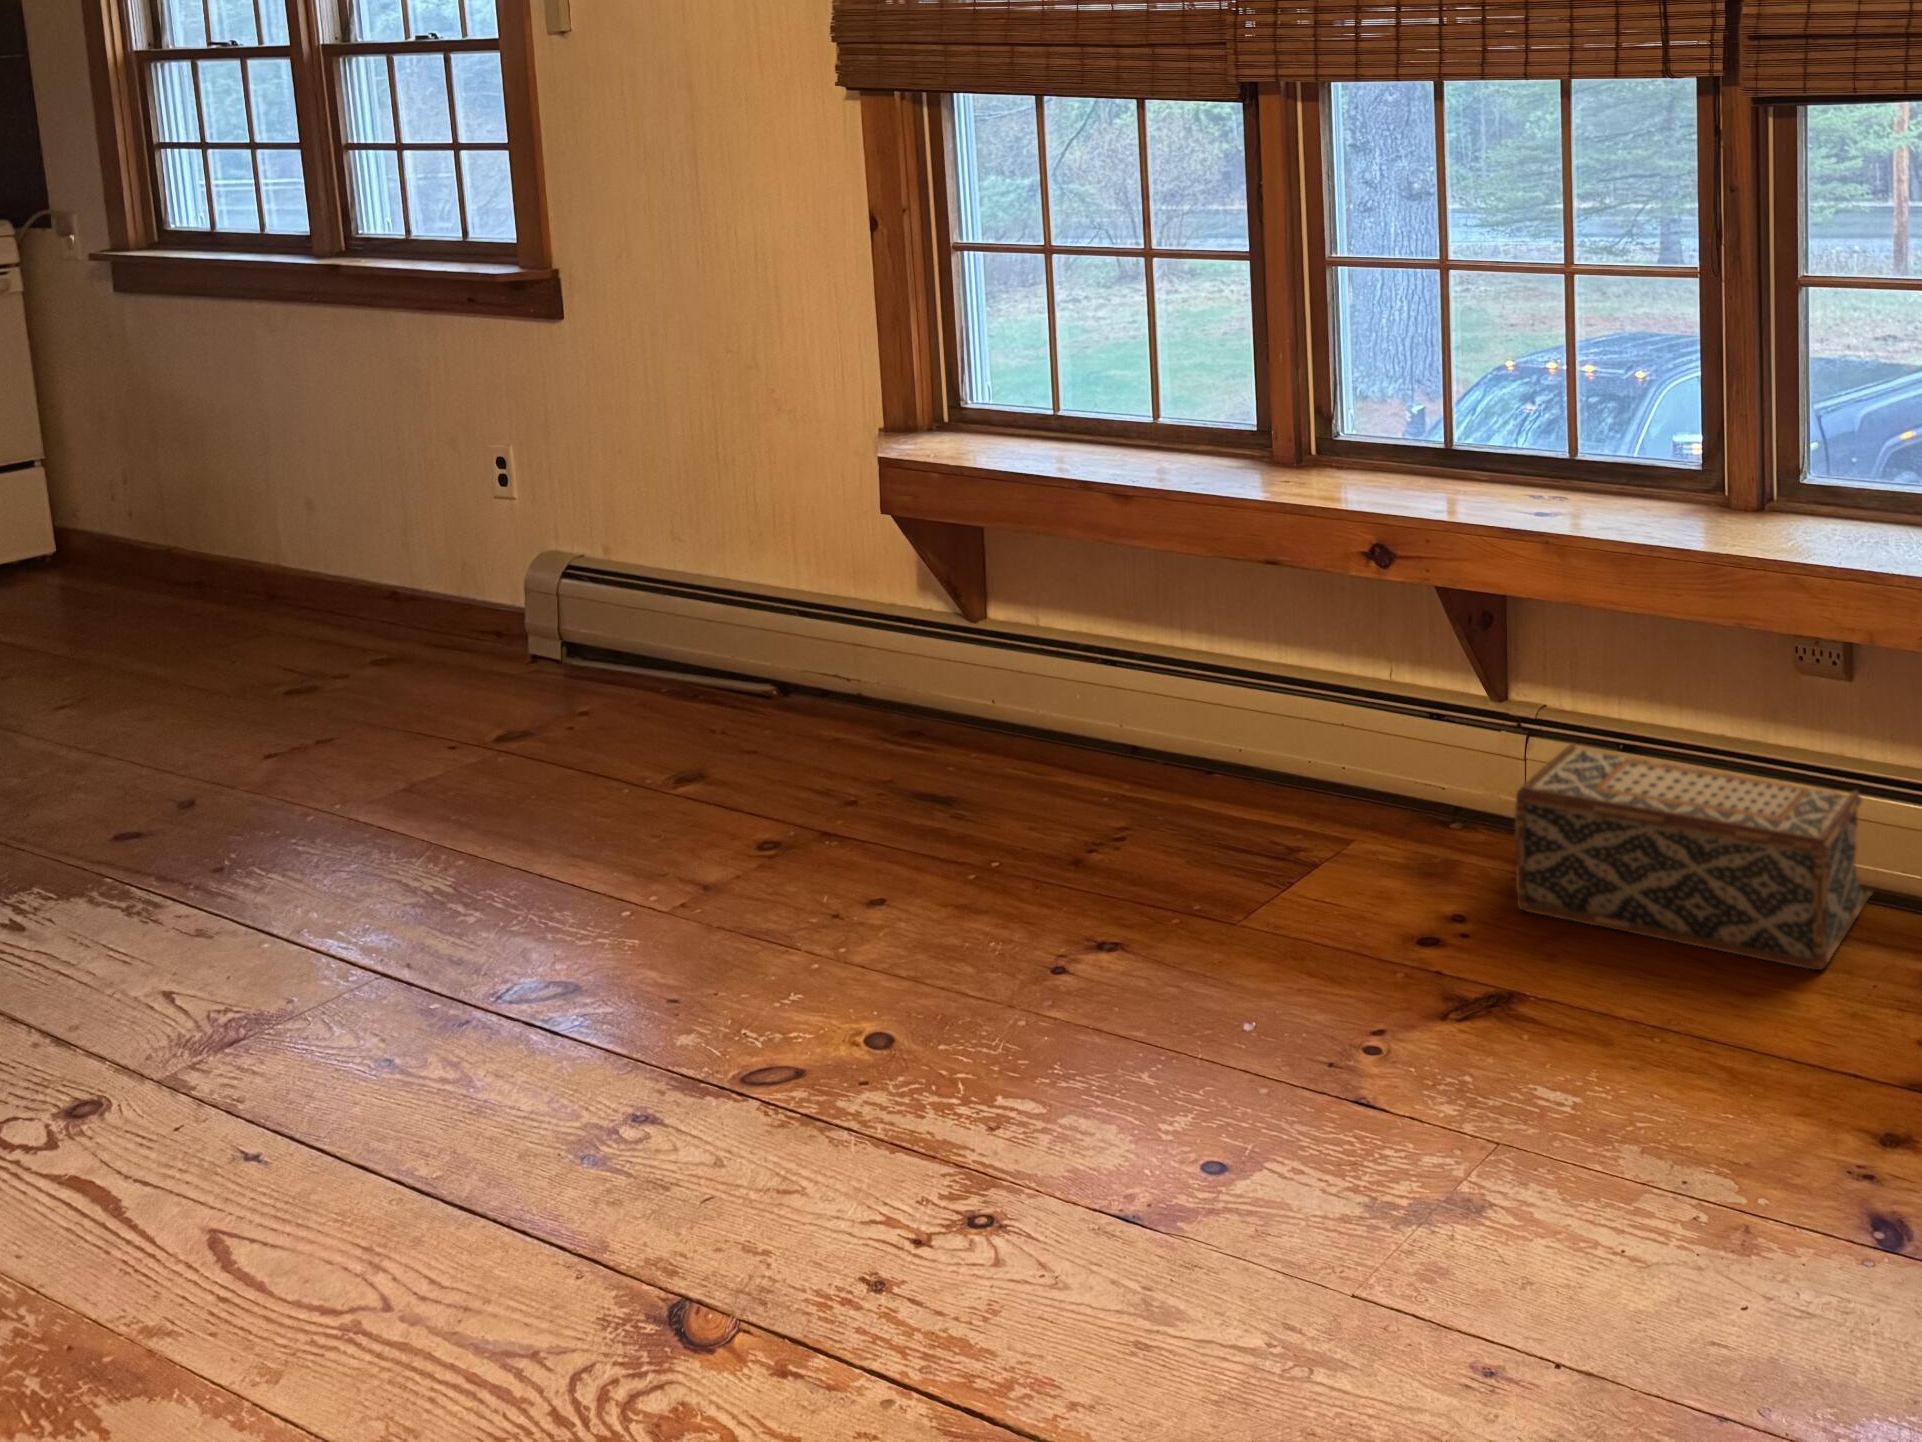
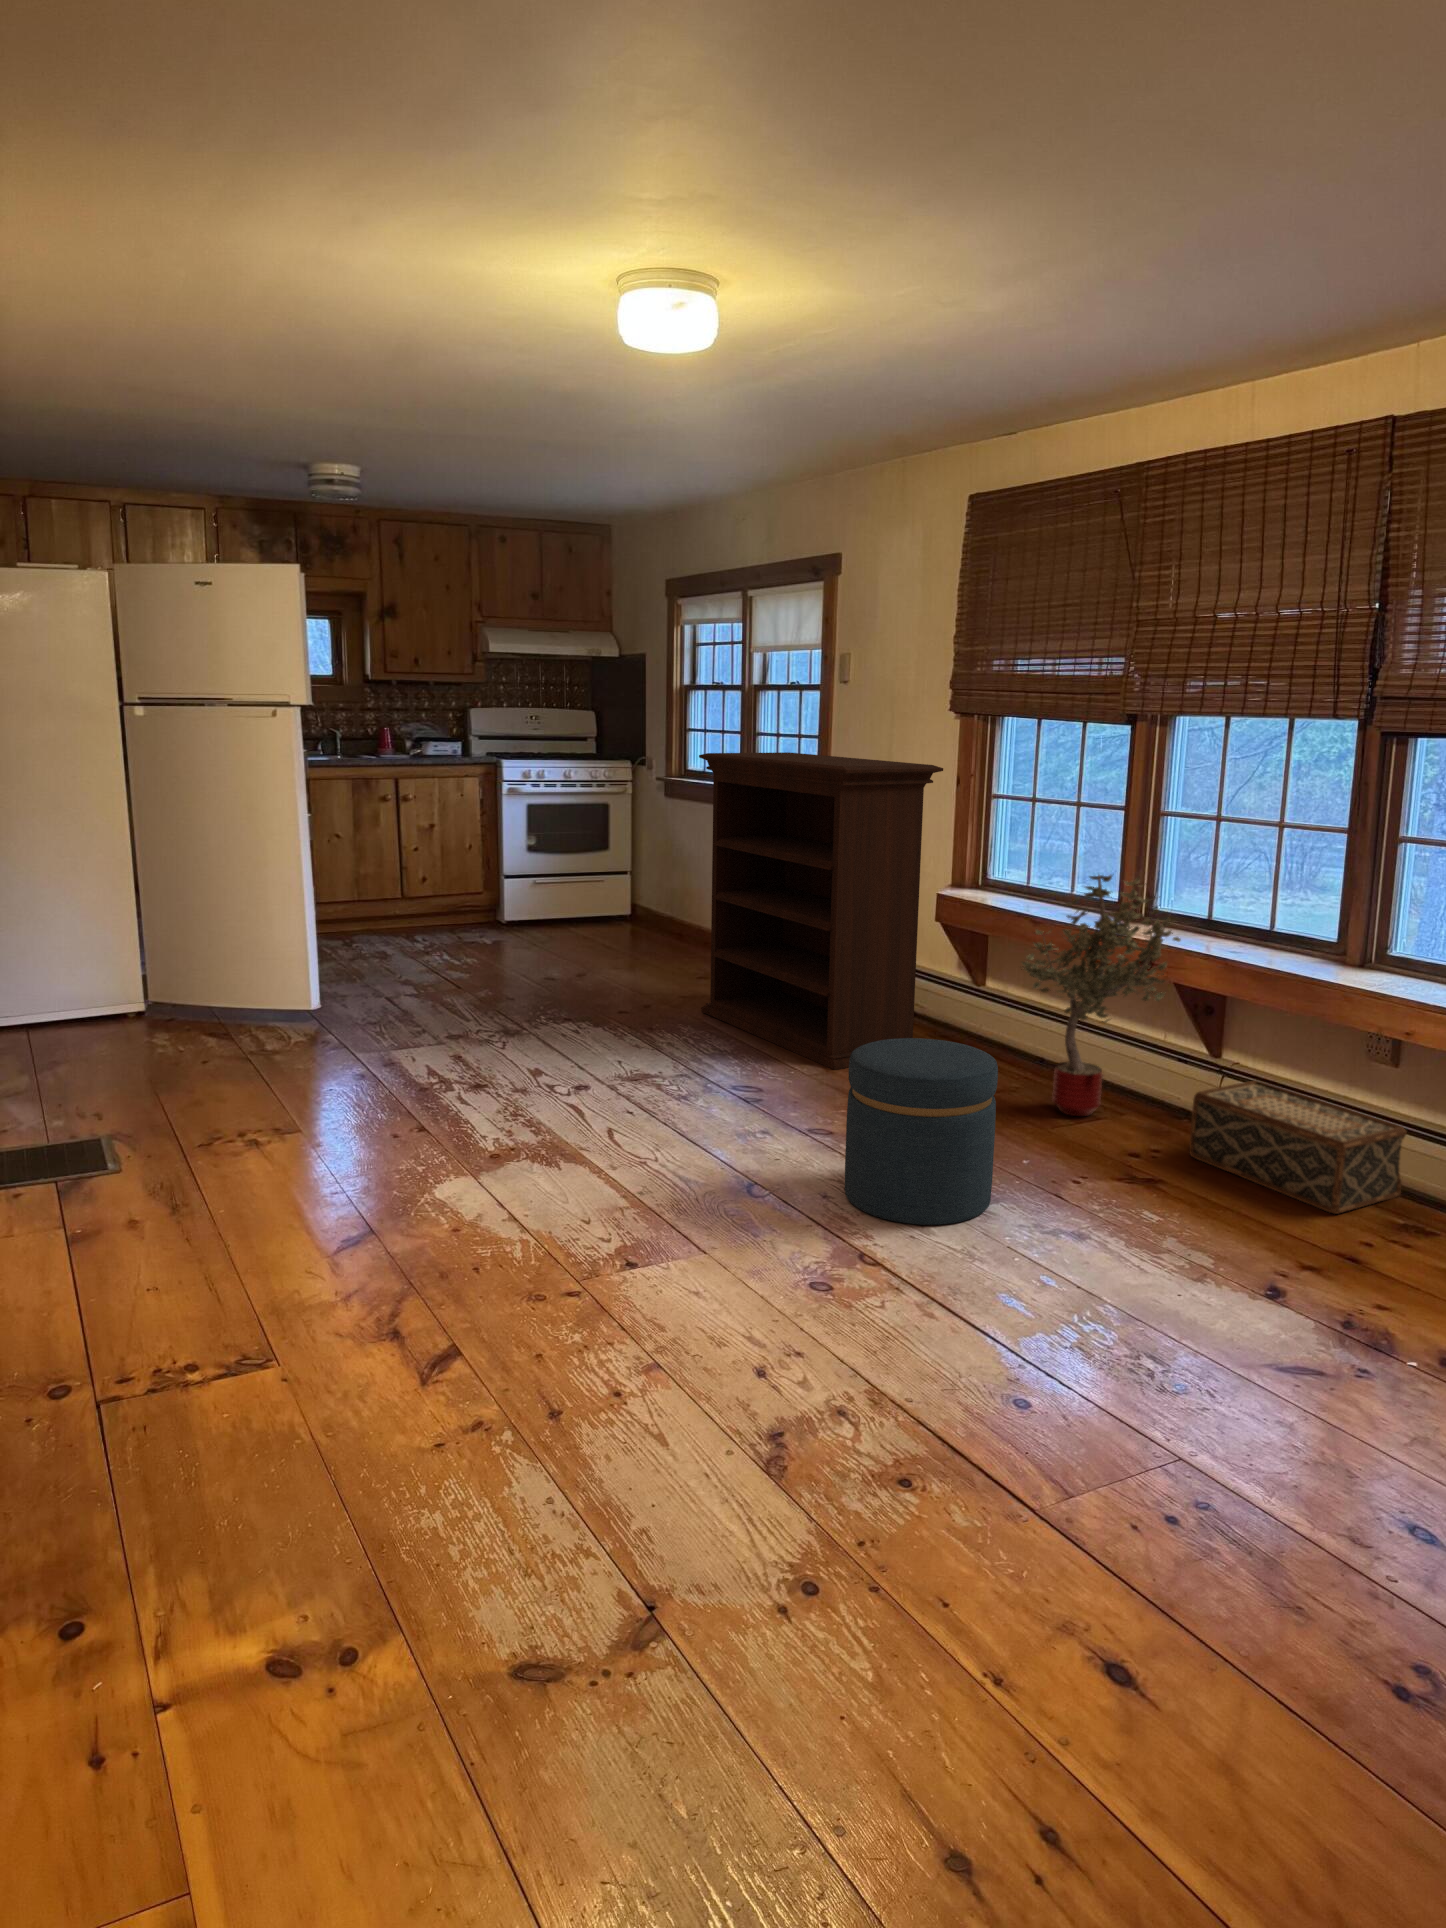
bookshelf: none [242,192,894,887] -> present [699,752,943,1070]
potted tree: none [1098,388,1433,872] -> present [1021,875,1181,1116]
ottoman: none [893,829,1254,1317] -> present [845,1038,998,1225]

